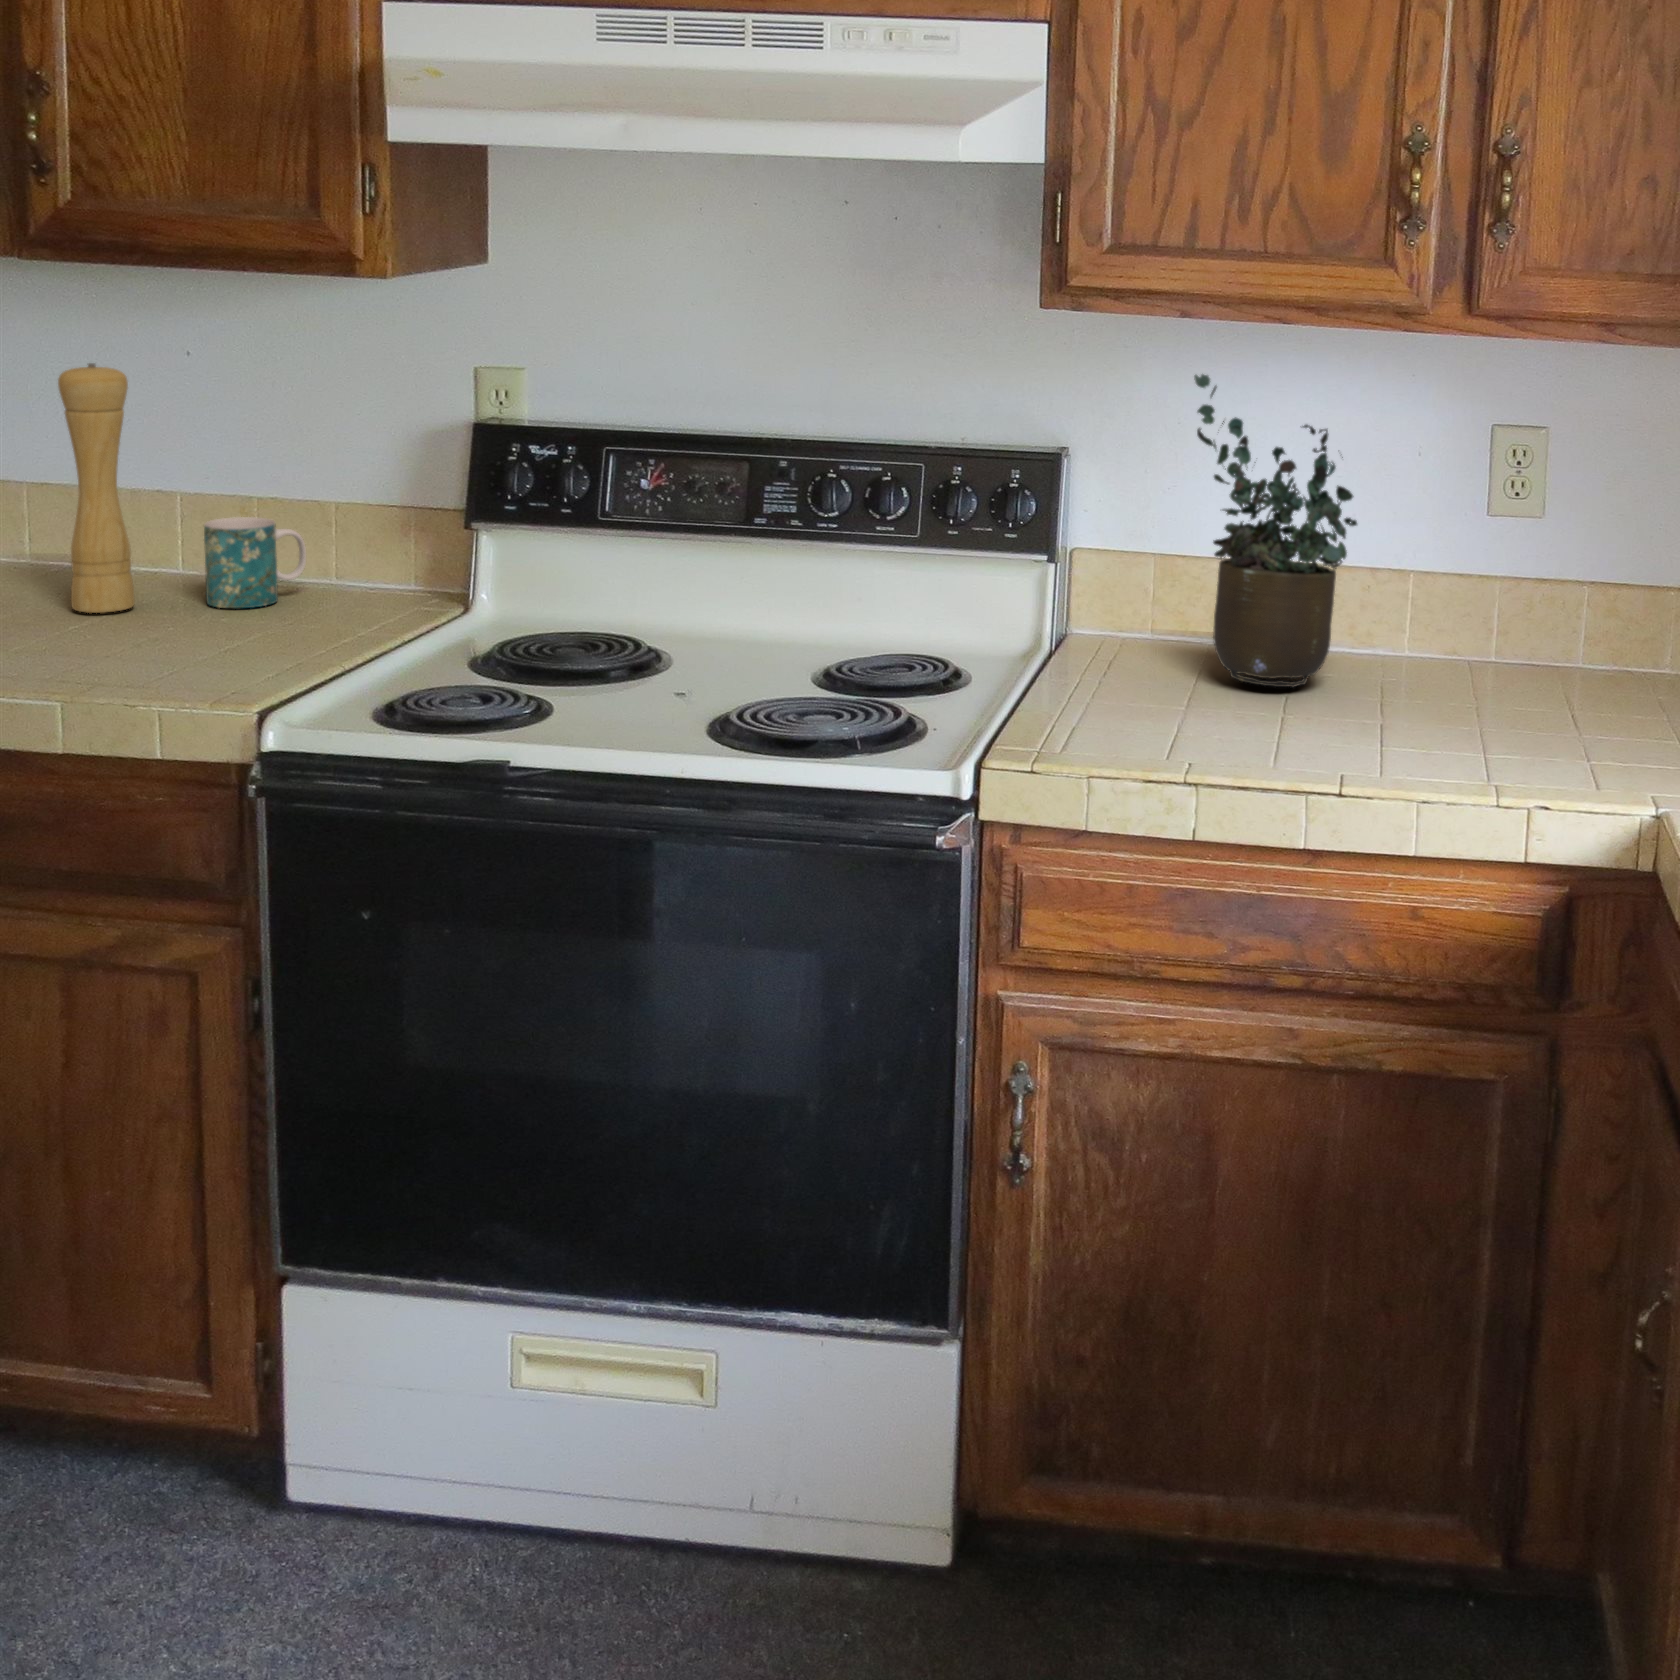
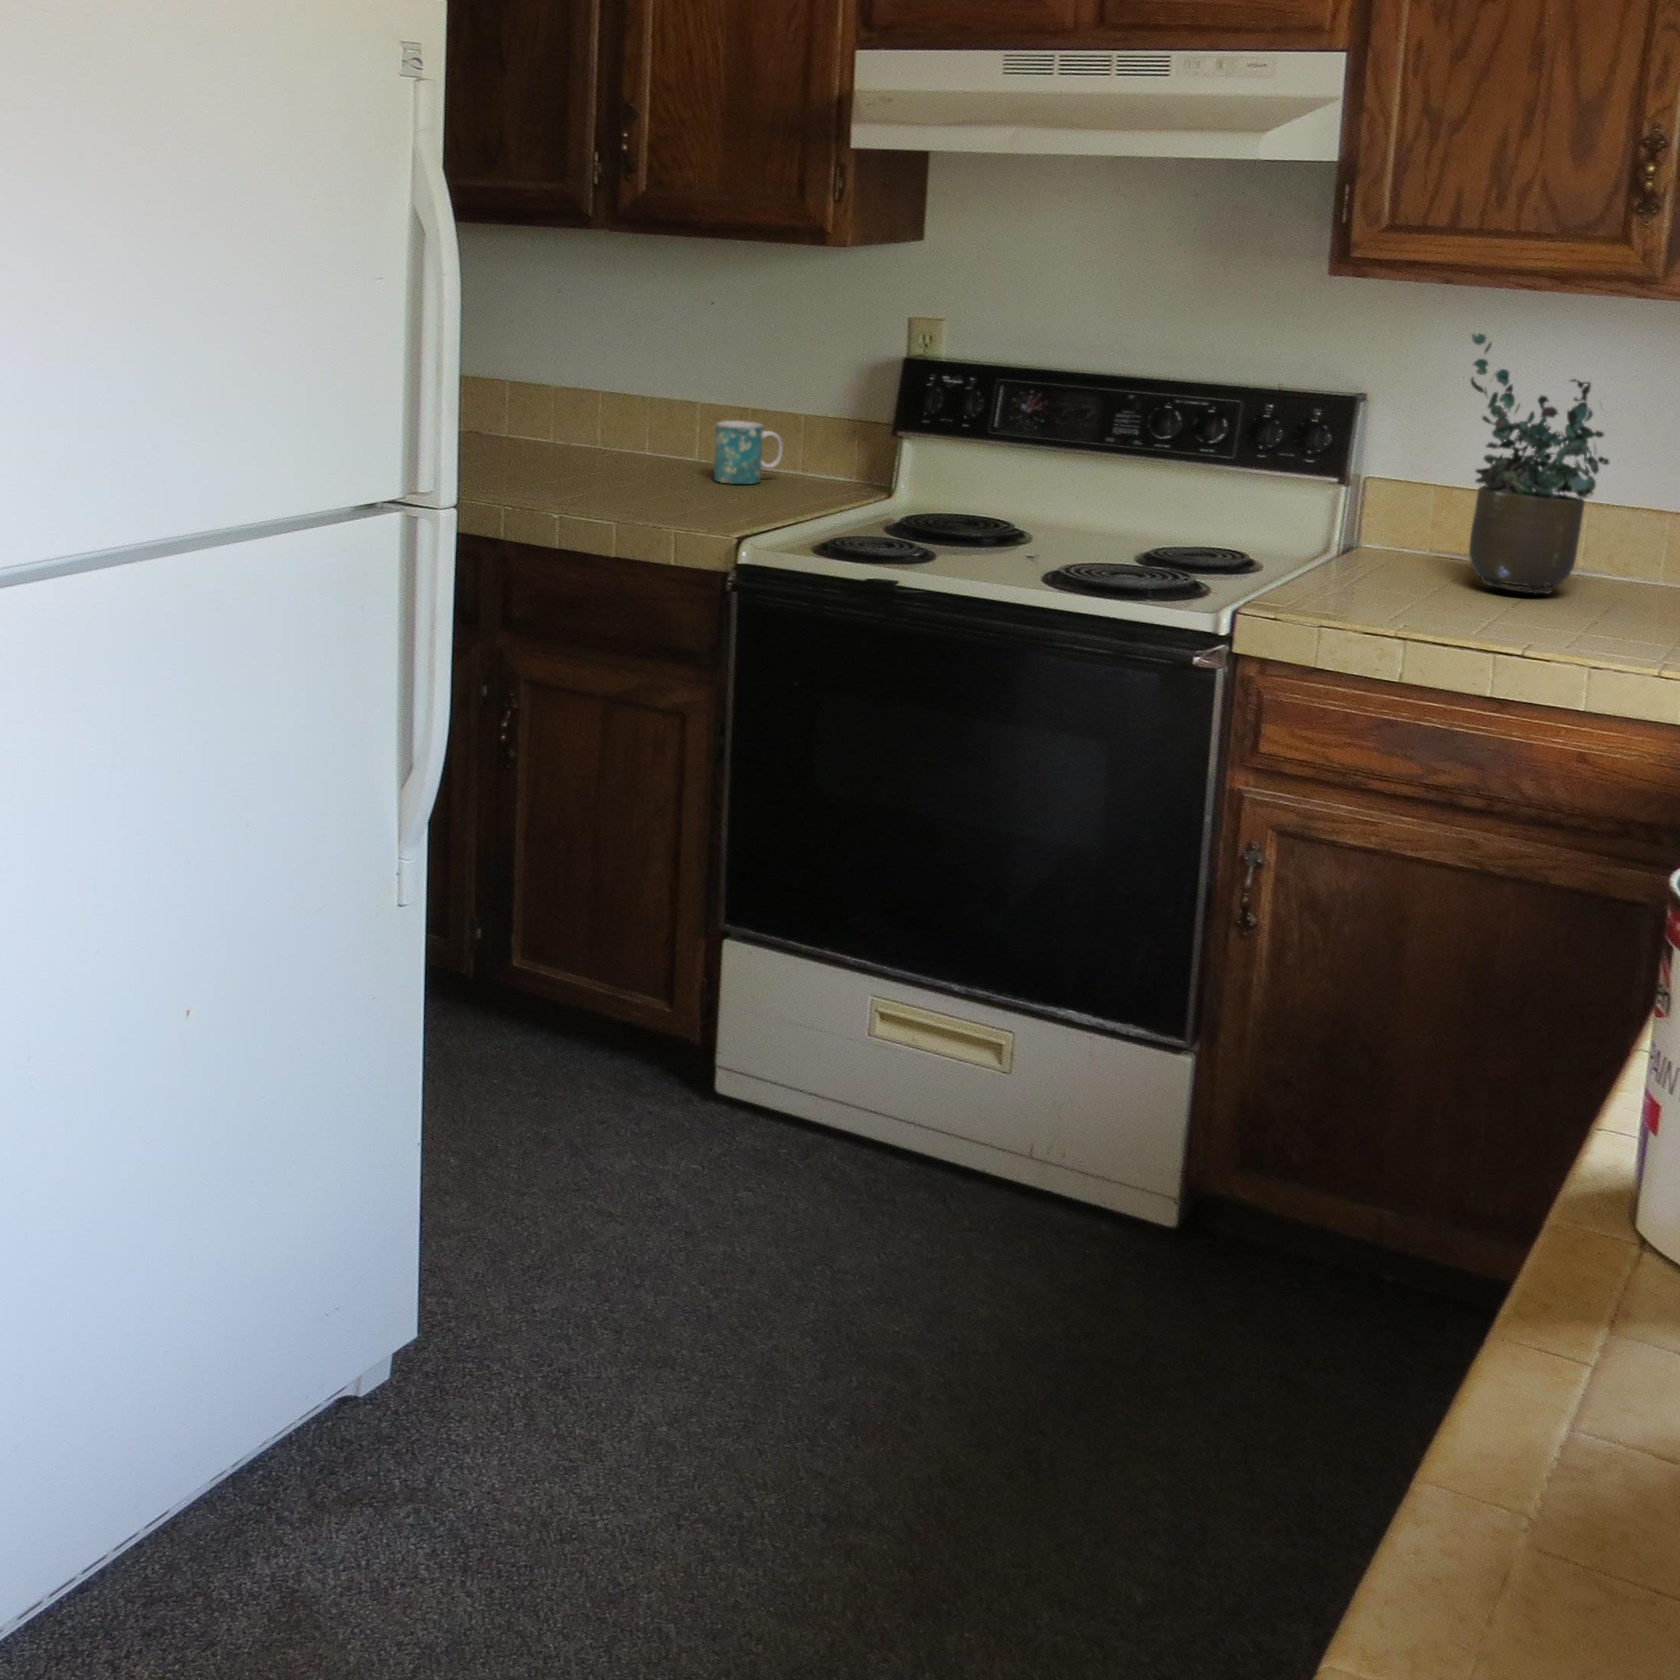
pepper mill: present [58,363,135,613] -> none [629,307,675,479]

